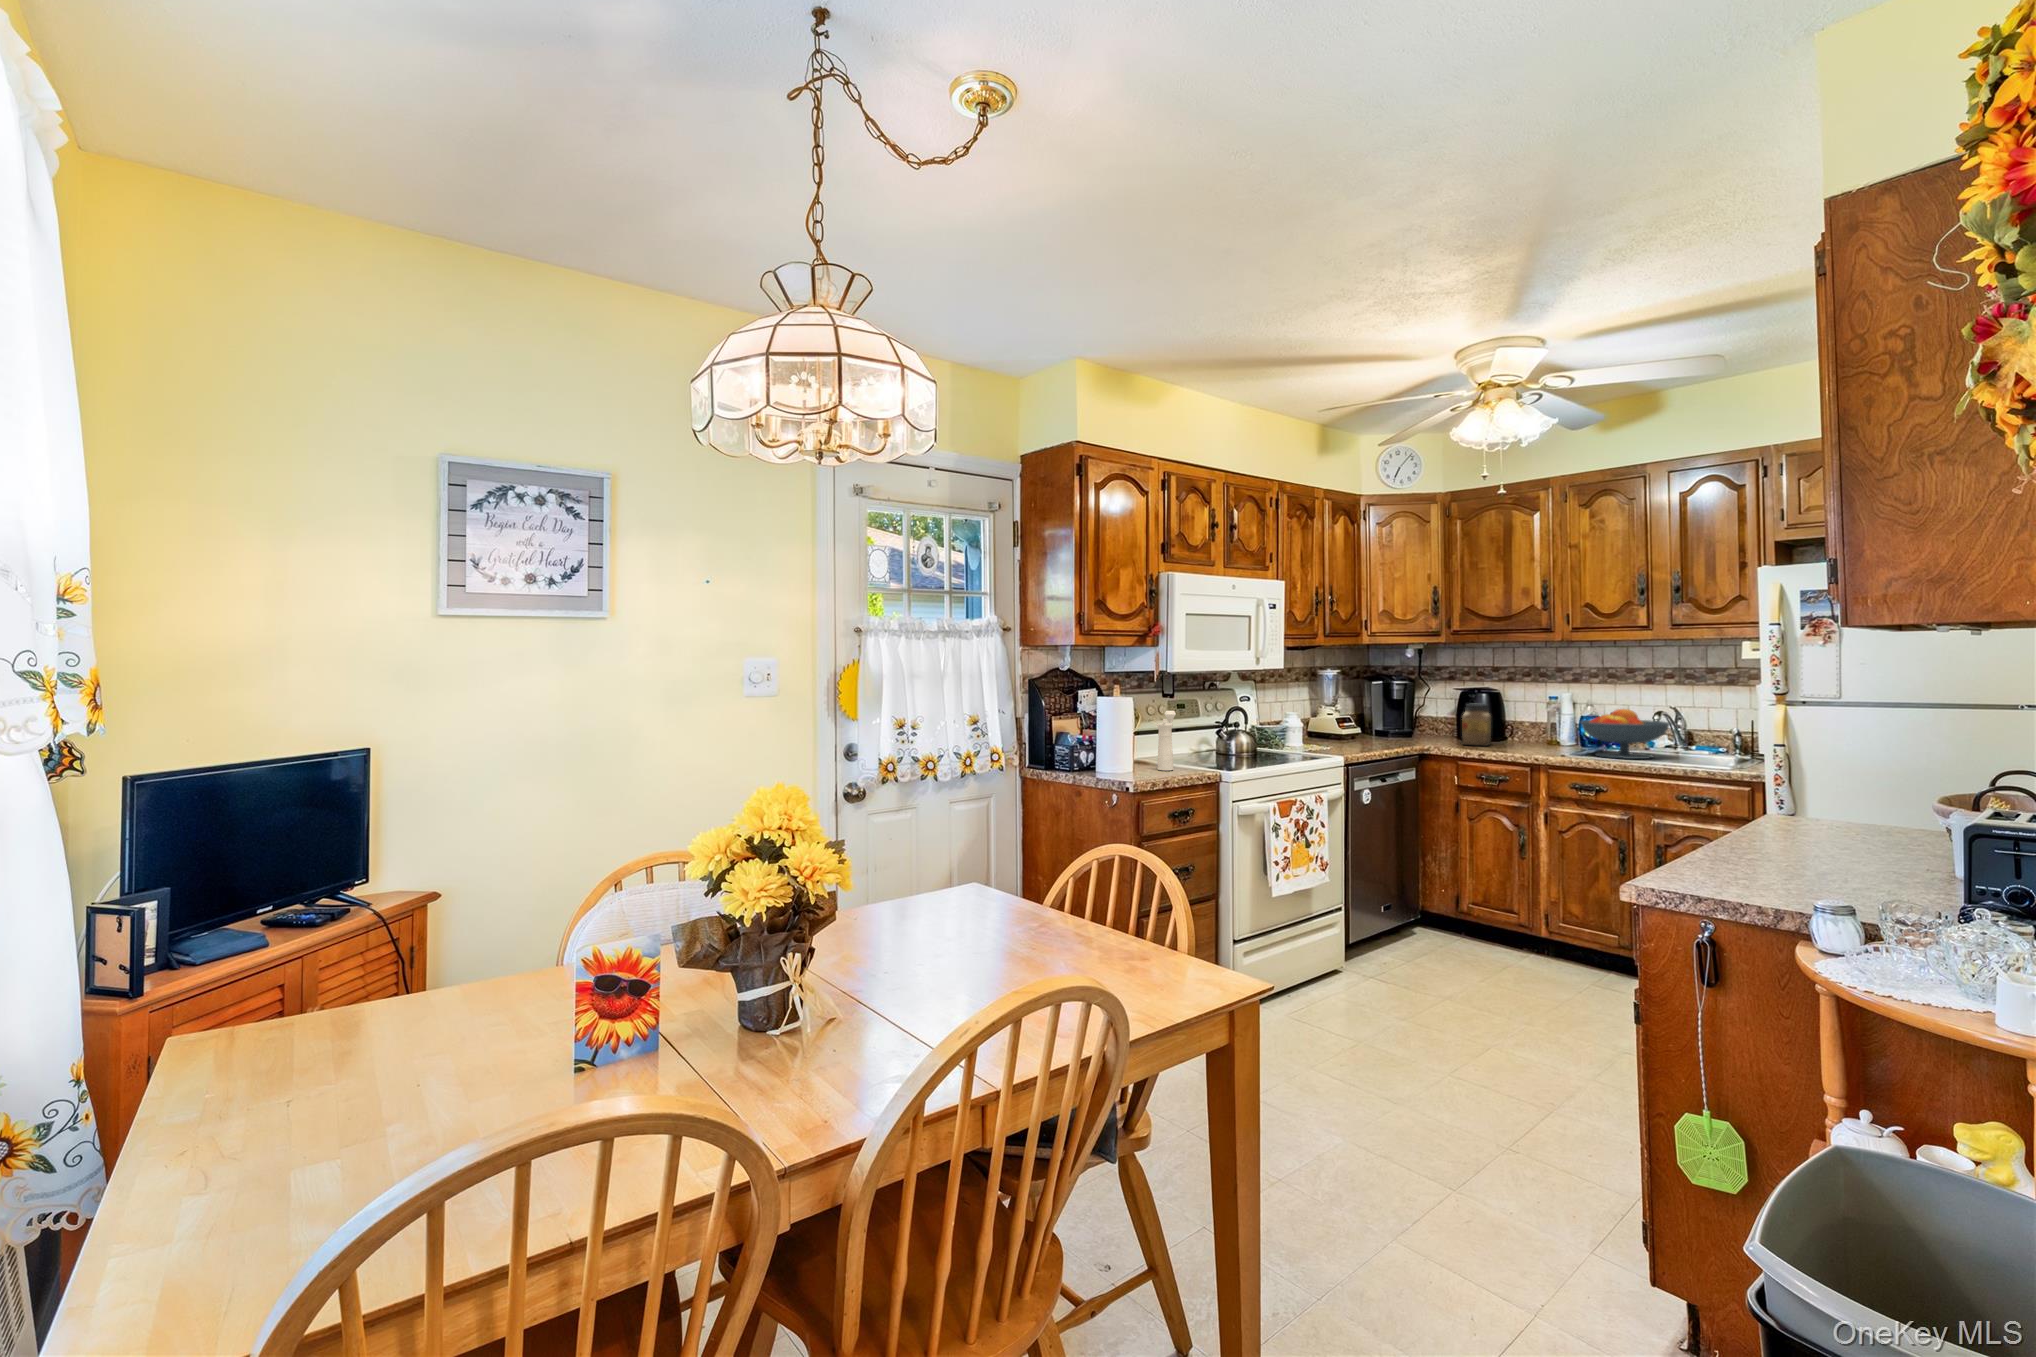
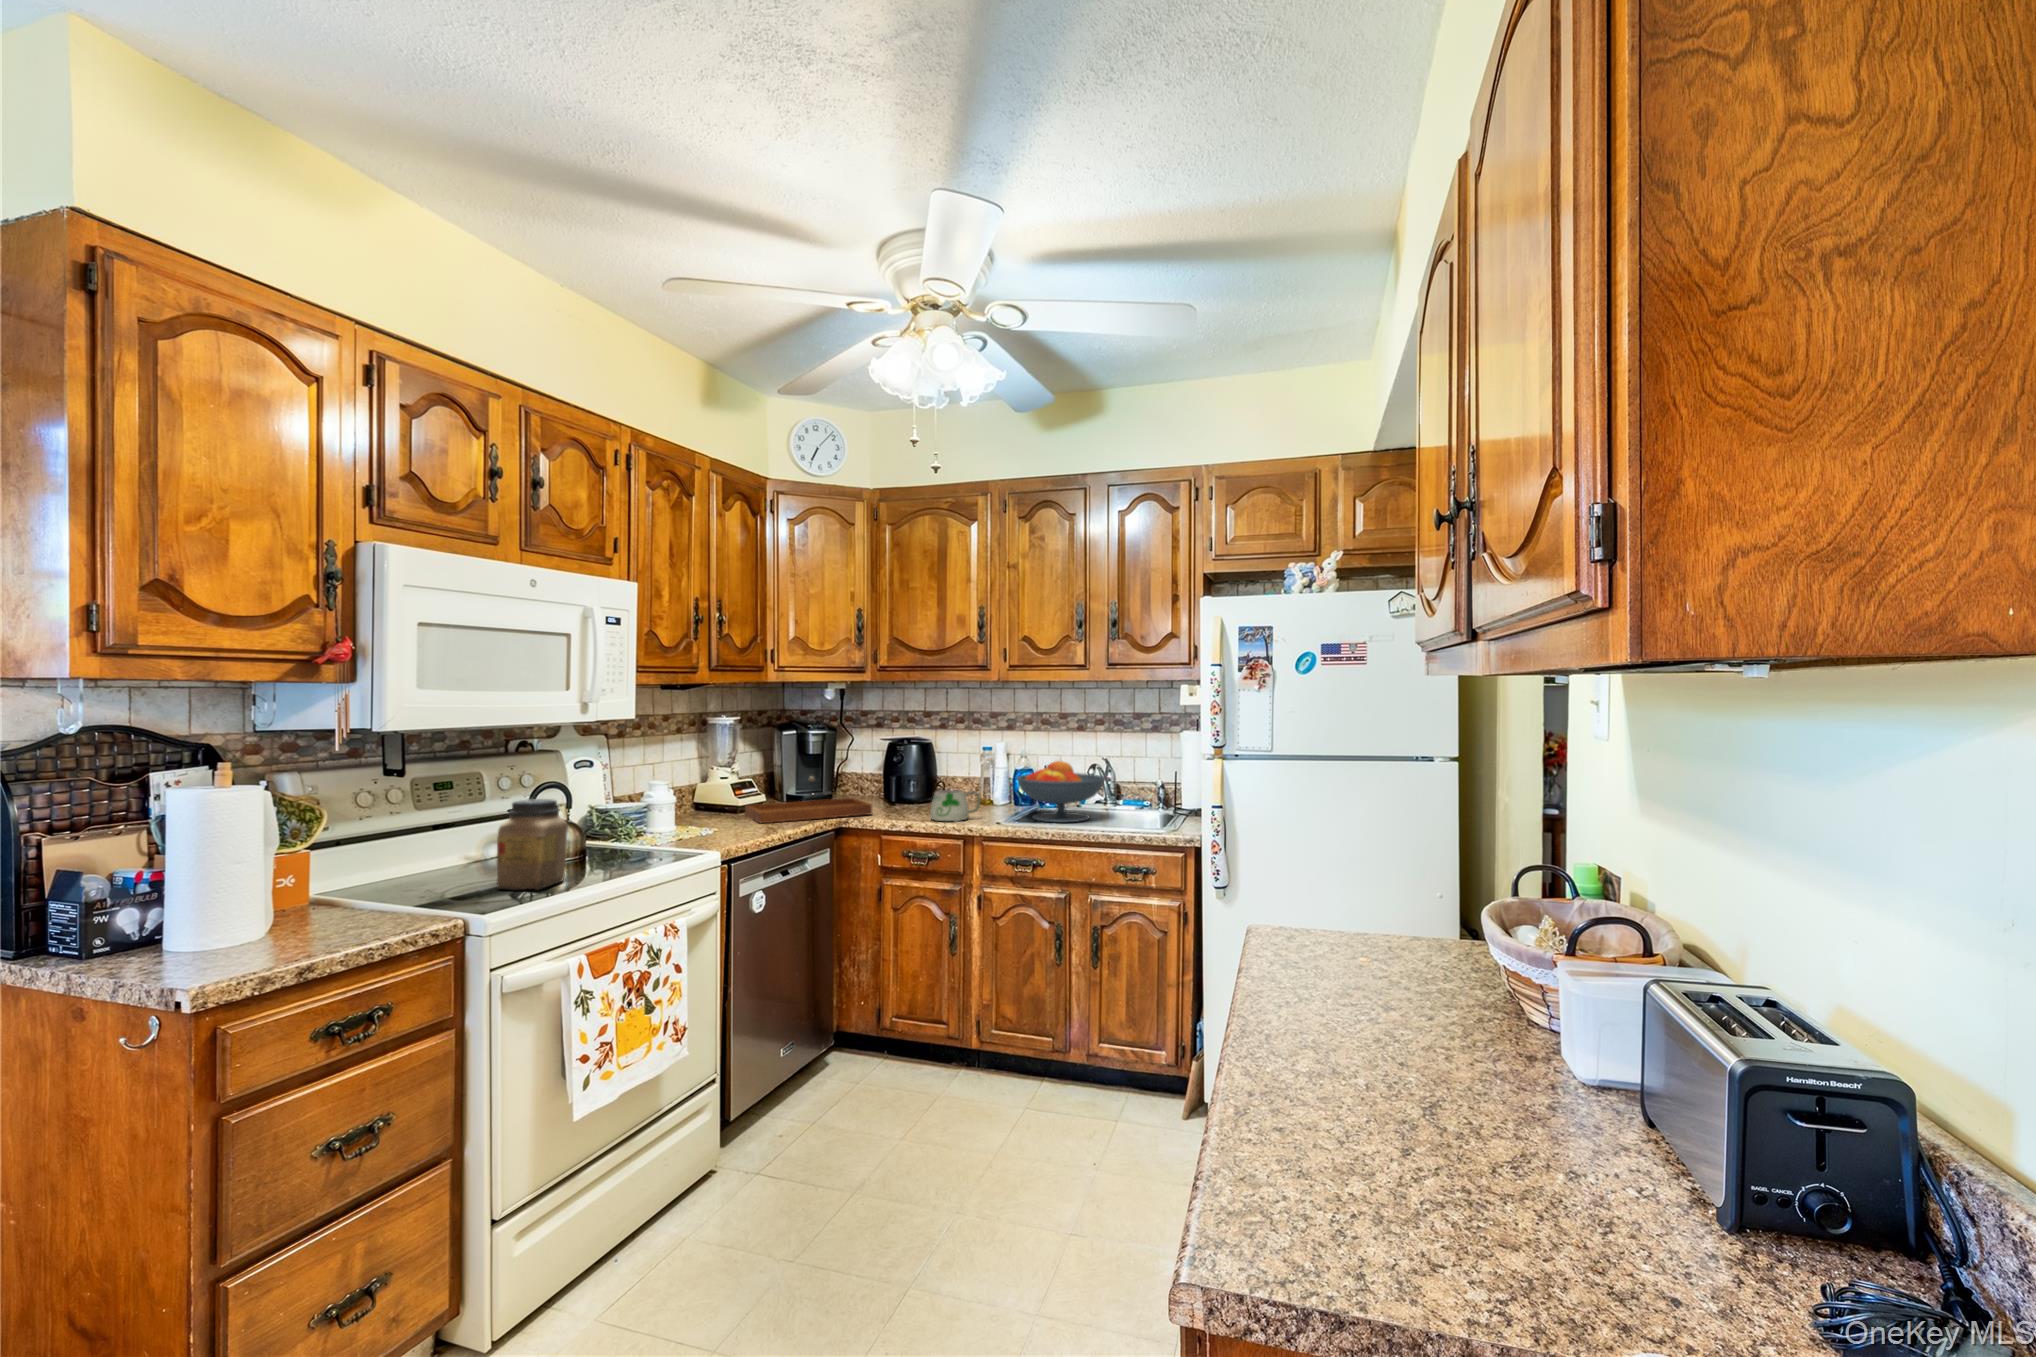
jar: present [1462,704,1491,746] -> present [497,799,568,890]
pepper mill: present [1157,711,1176,771] -> none [323,801,385,926]
tray: none [1348,716,1449,747] -> present [745,776,872,823]
mug: none [1500,729,1546,754] -> present [930,790,981,823]

